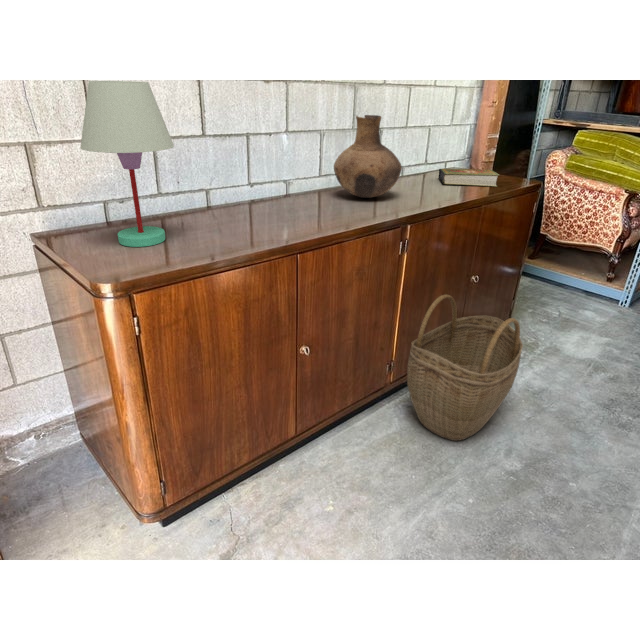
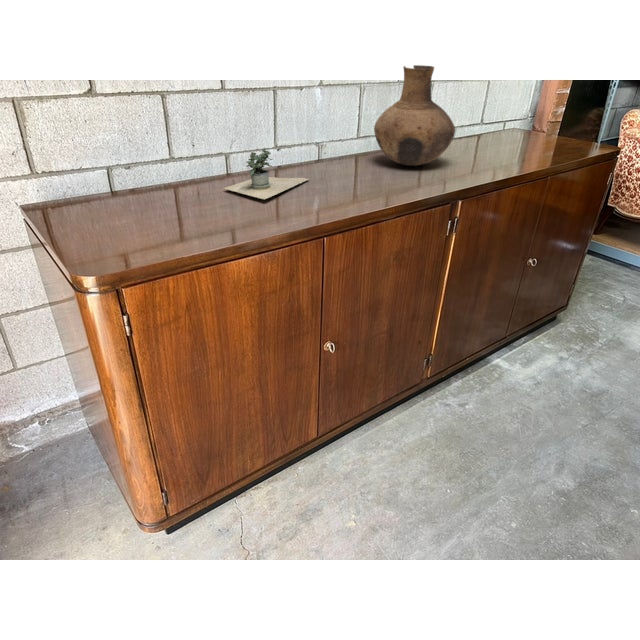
table lamp: present [80,81,174,247] -> none [67,20,179,225]
book: present [439,169,499,187] -> none [496,131,571,154]
potted plant: none [207,183,294,225] -> present [224,148,326,199]
woven basket: present [407,295,523,441] -> none [447,283,587,449]

